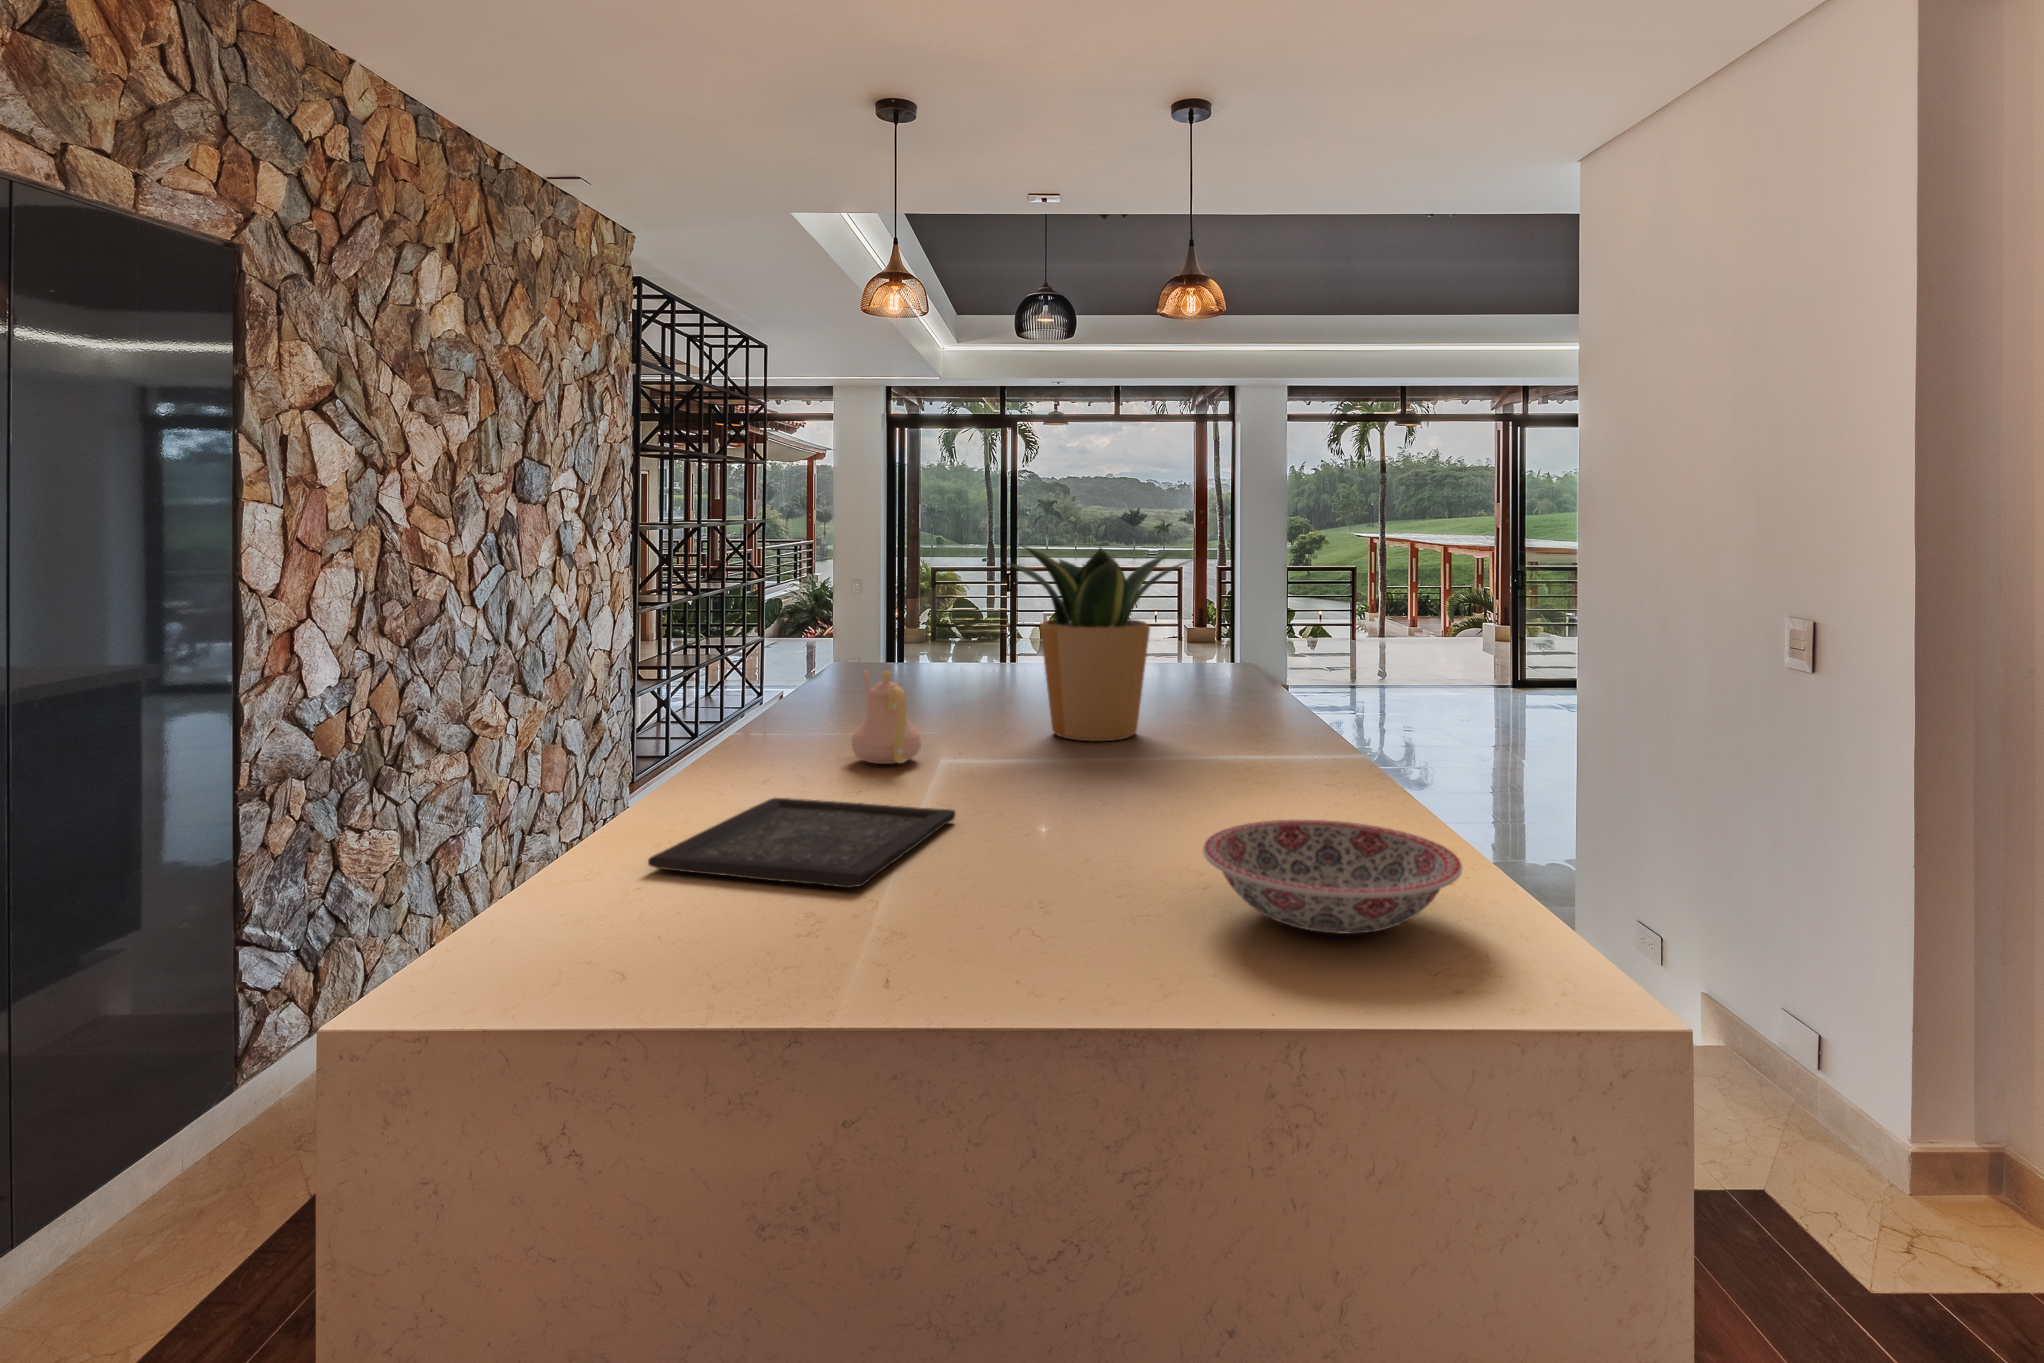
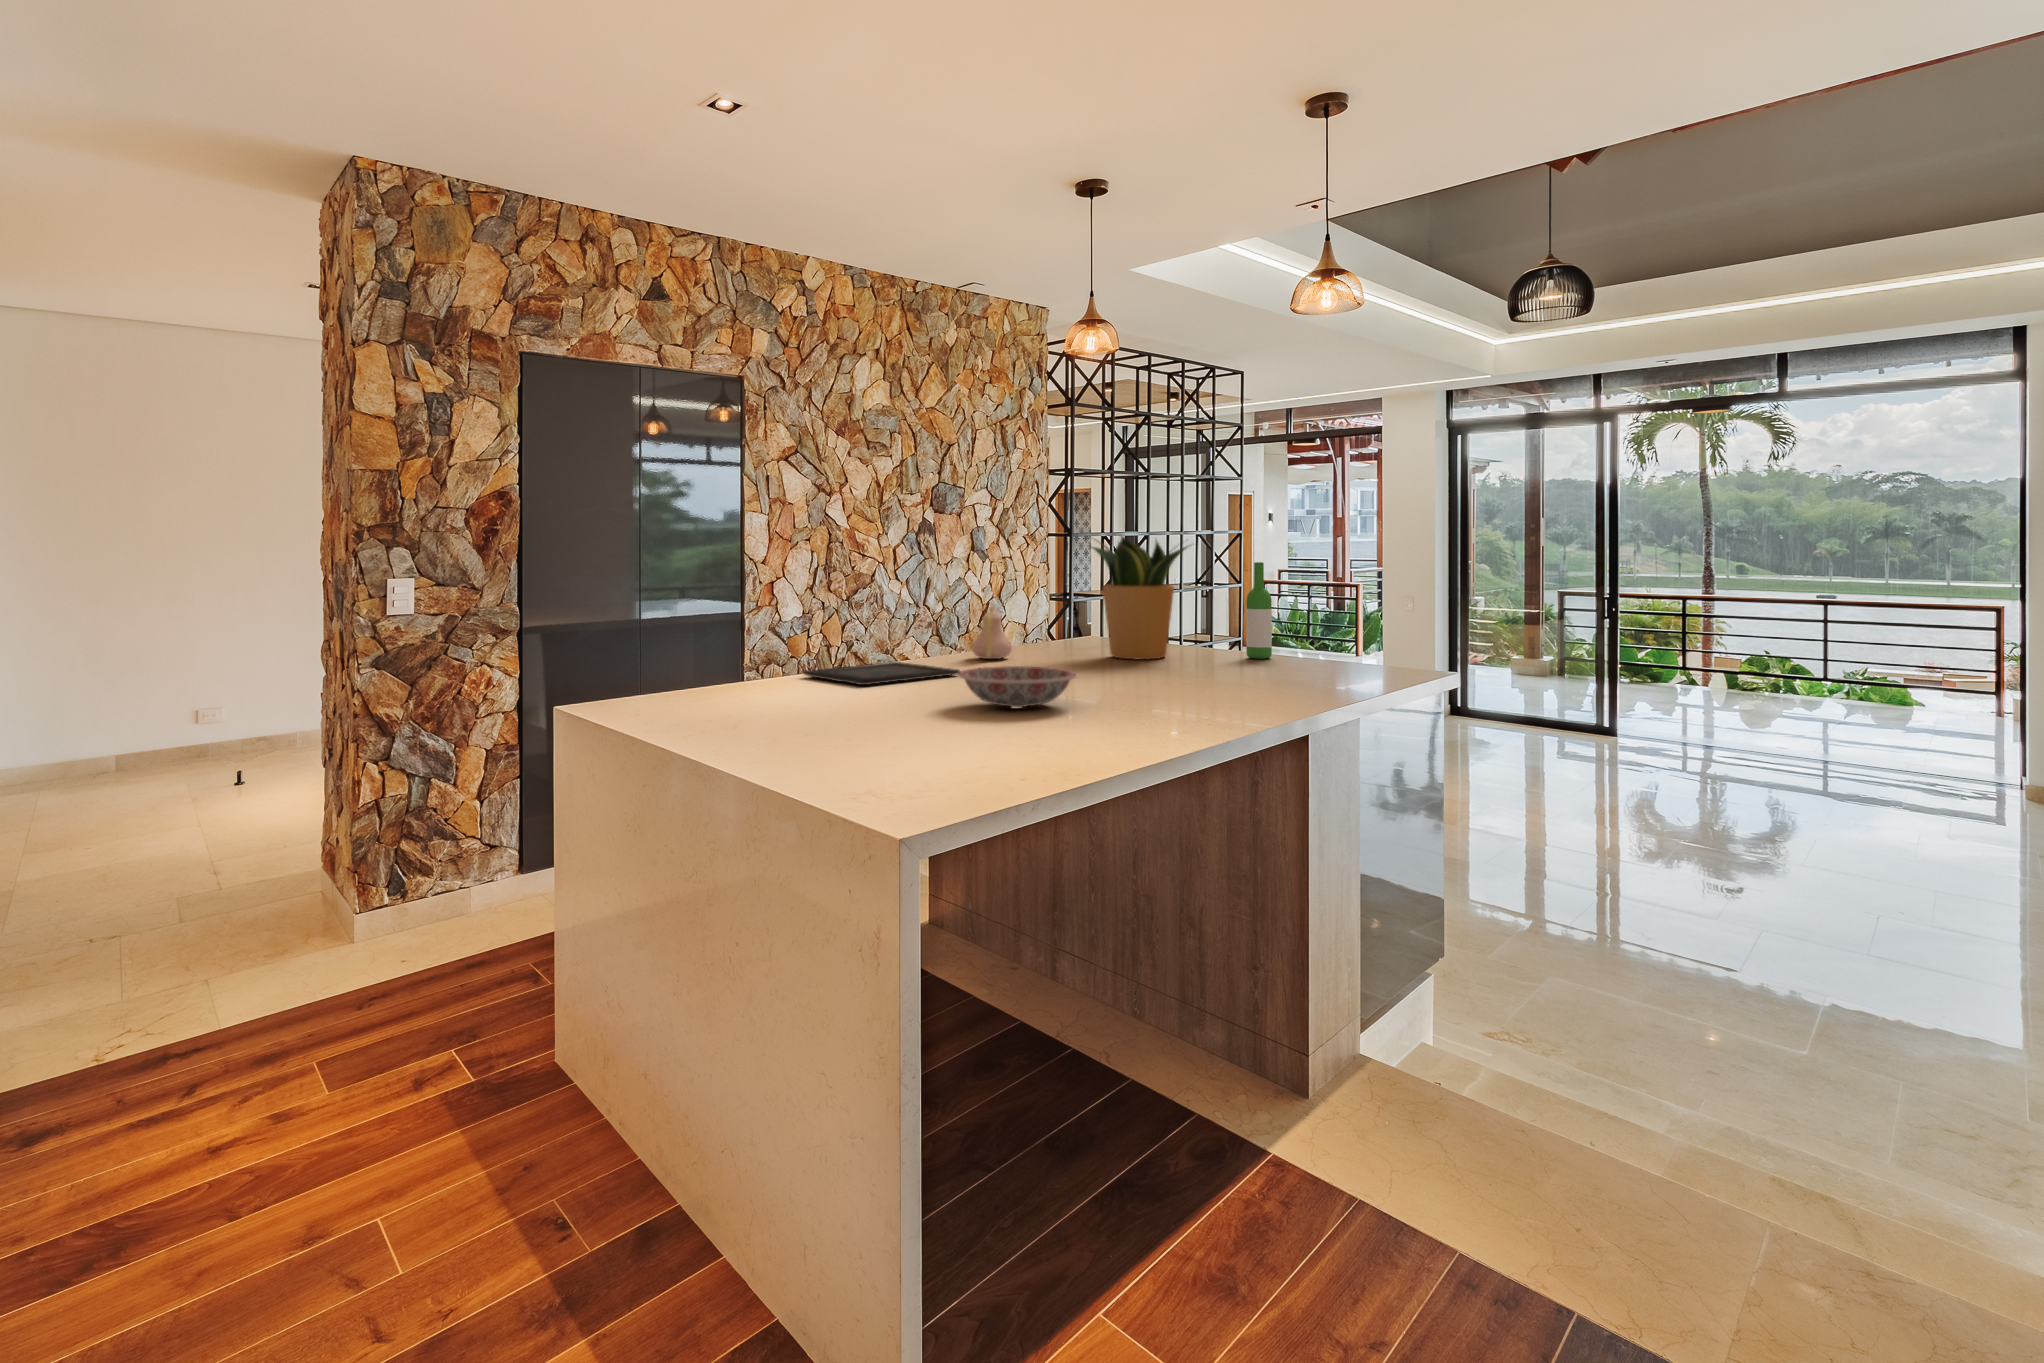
wine bottle: none [1233,584,1269,723] -> present [1246,562,1272,659]

